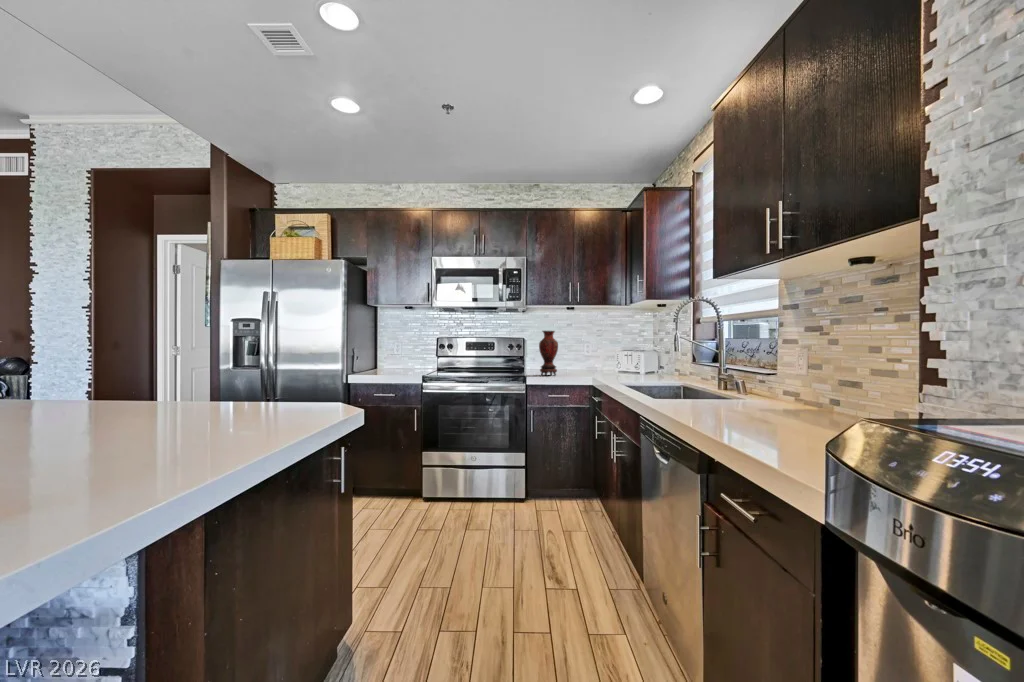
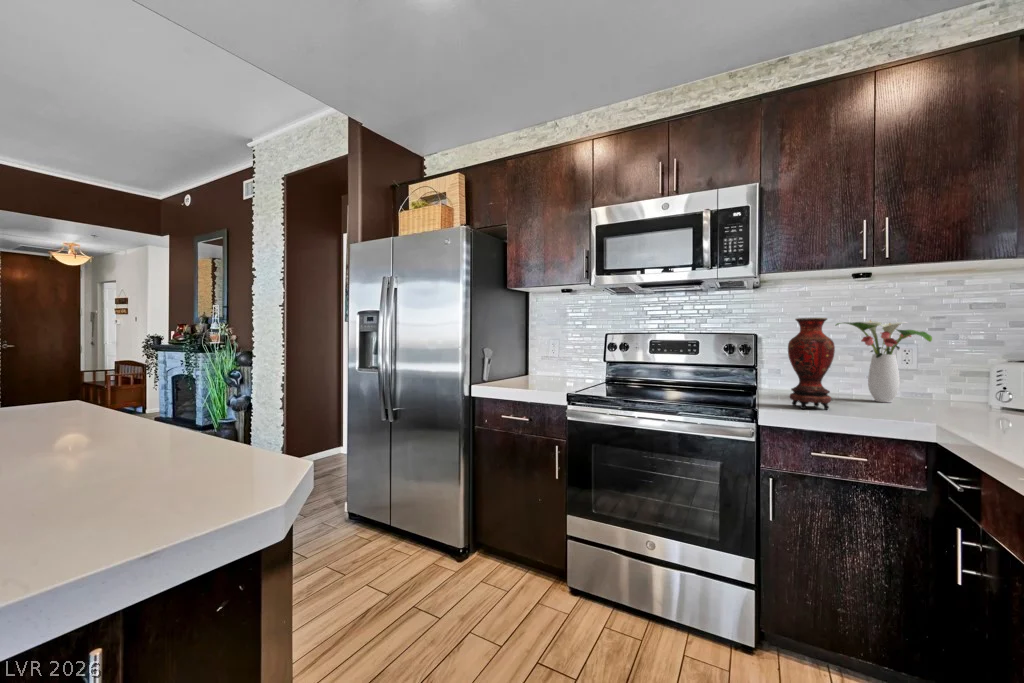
flower arrangement: none [559,331,594,372] -> present [836,320,932,402]

